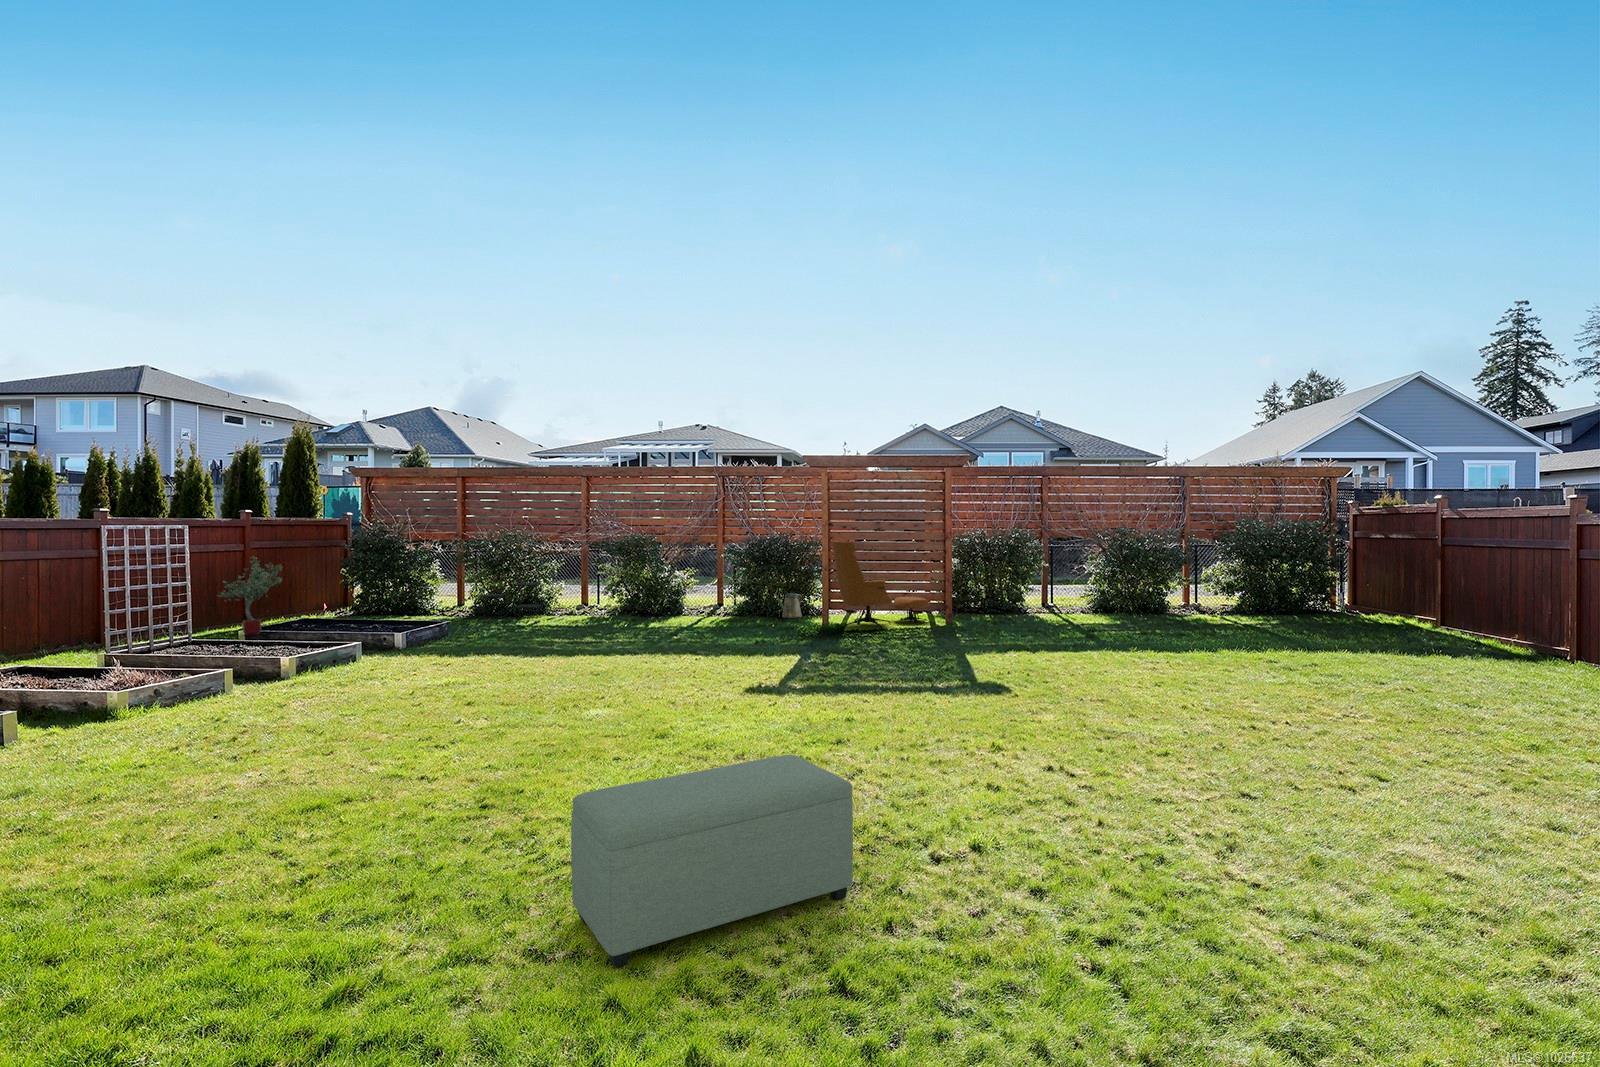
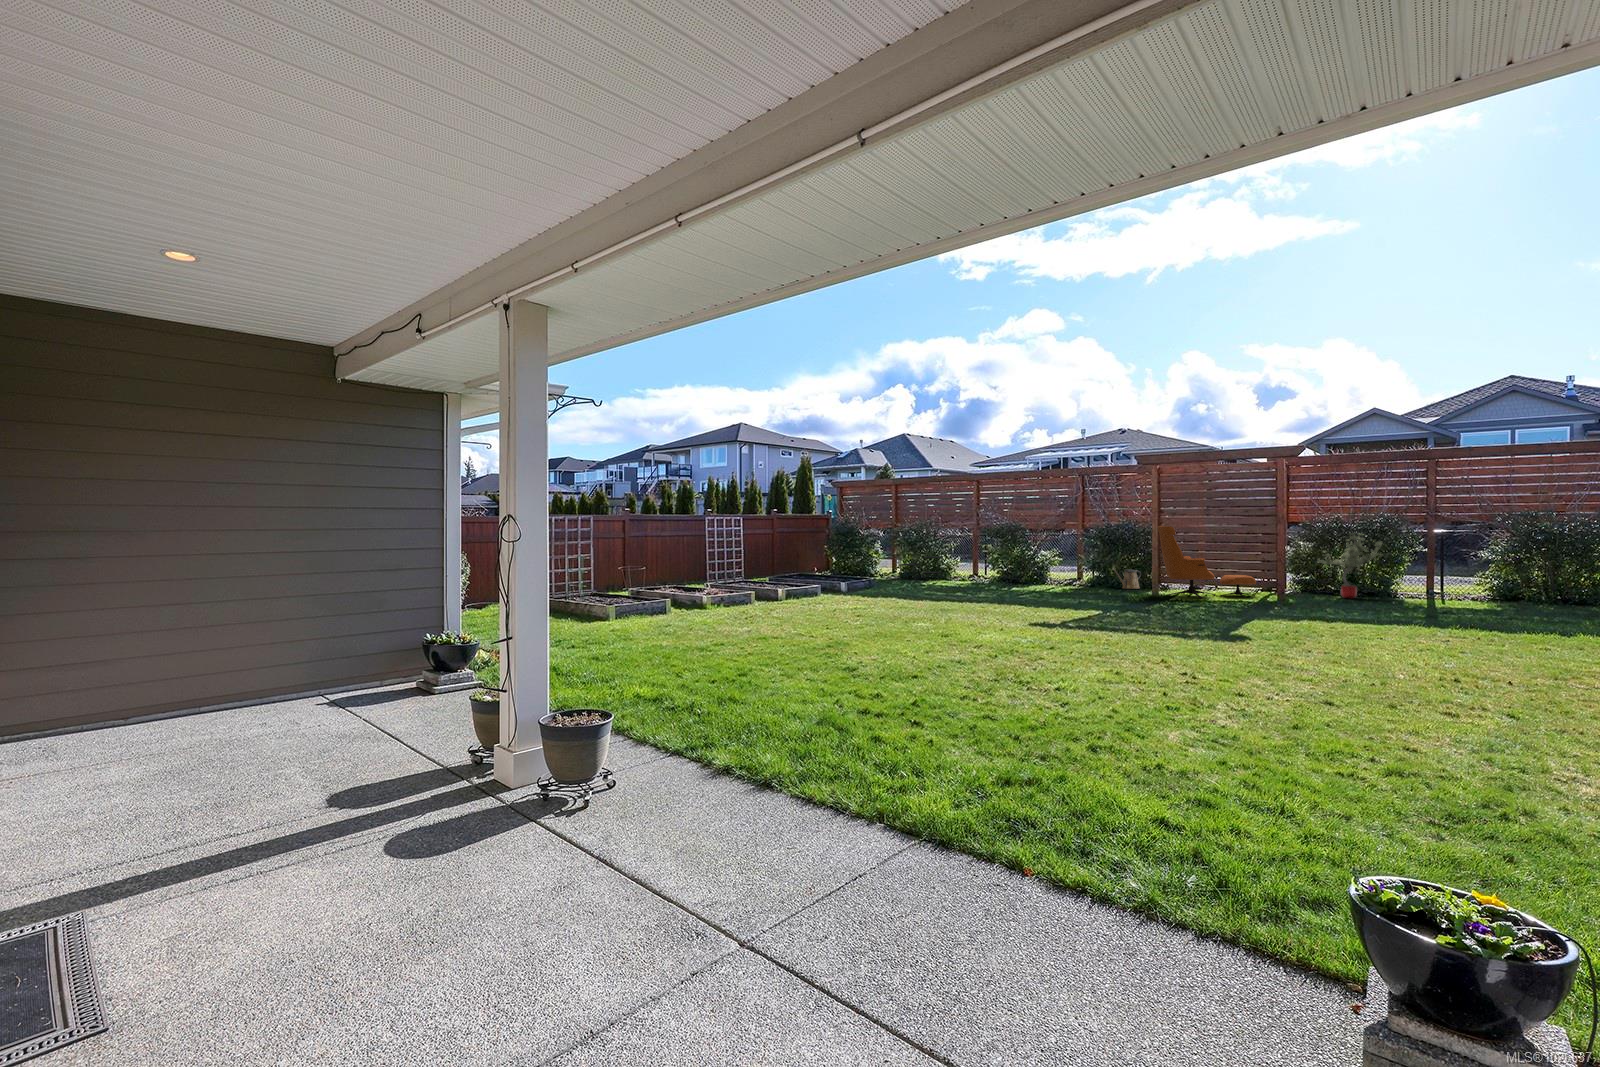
potted tree: present [218,556,283,635] -> present [1318,534,1383,599]
ottoman: present [571,755,853,967] -> none [851,630,992,704]

